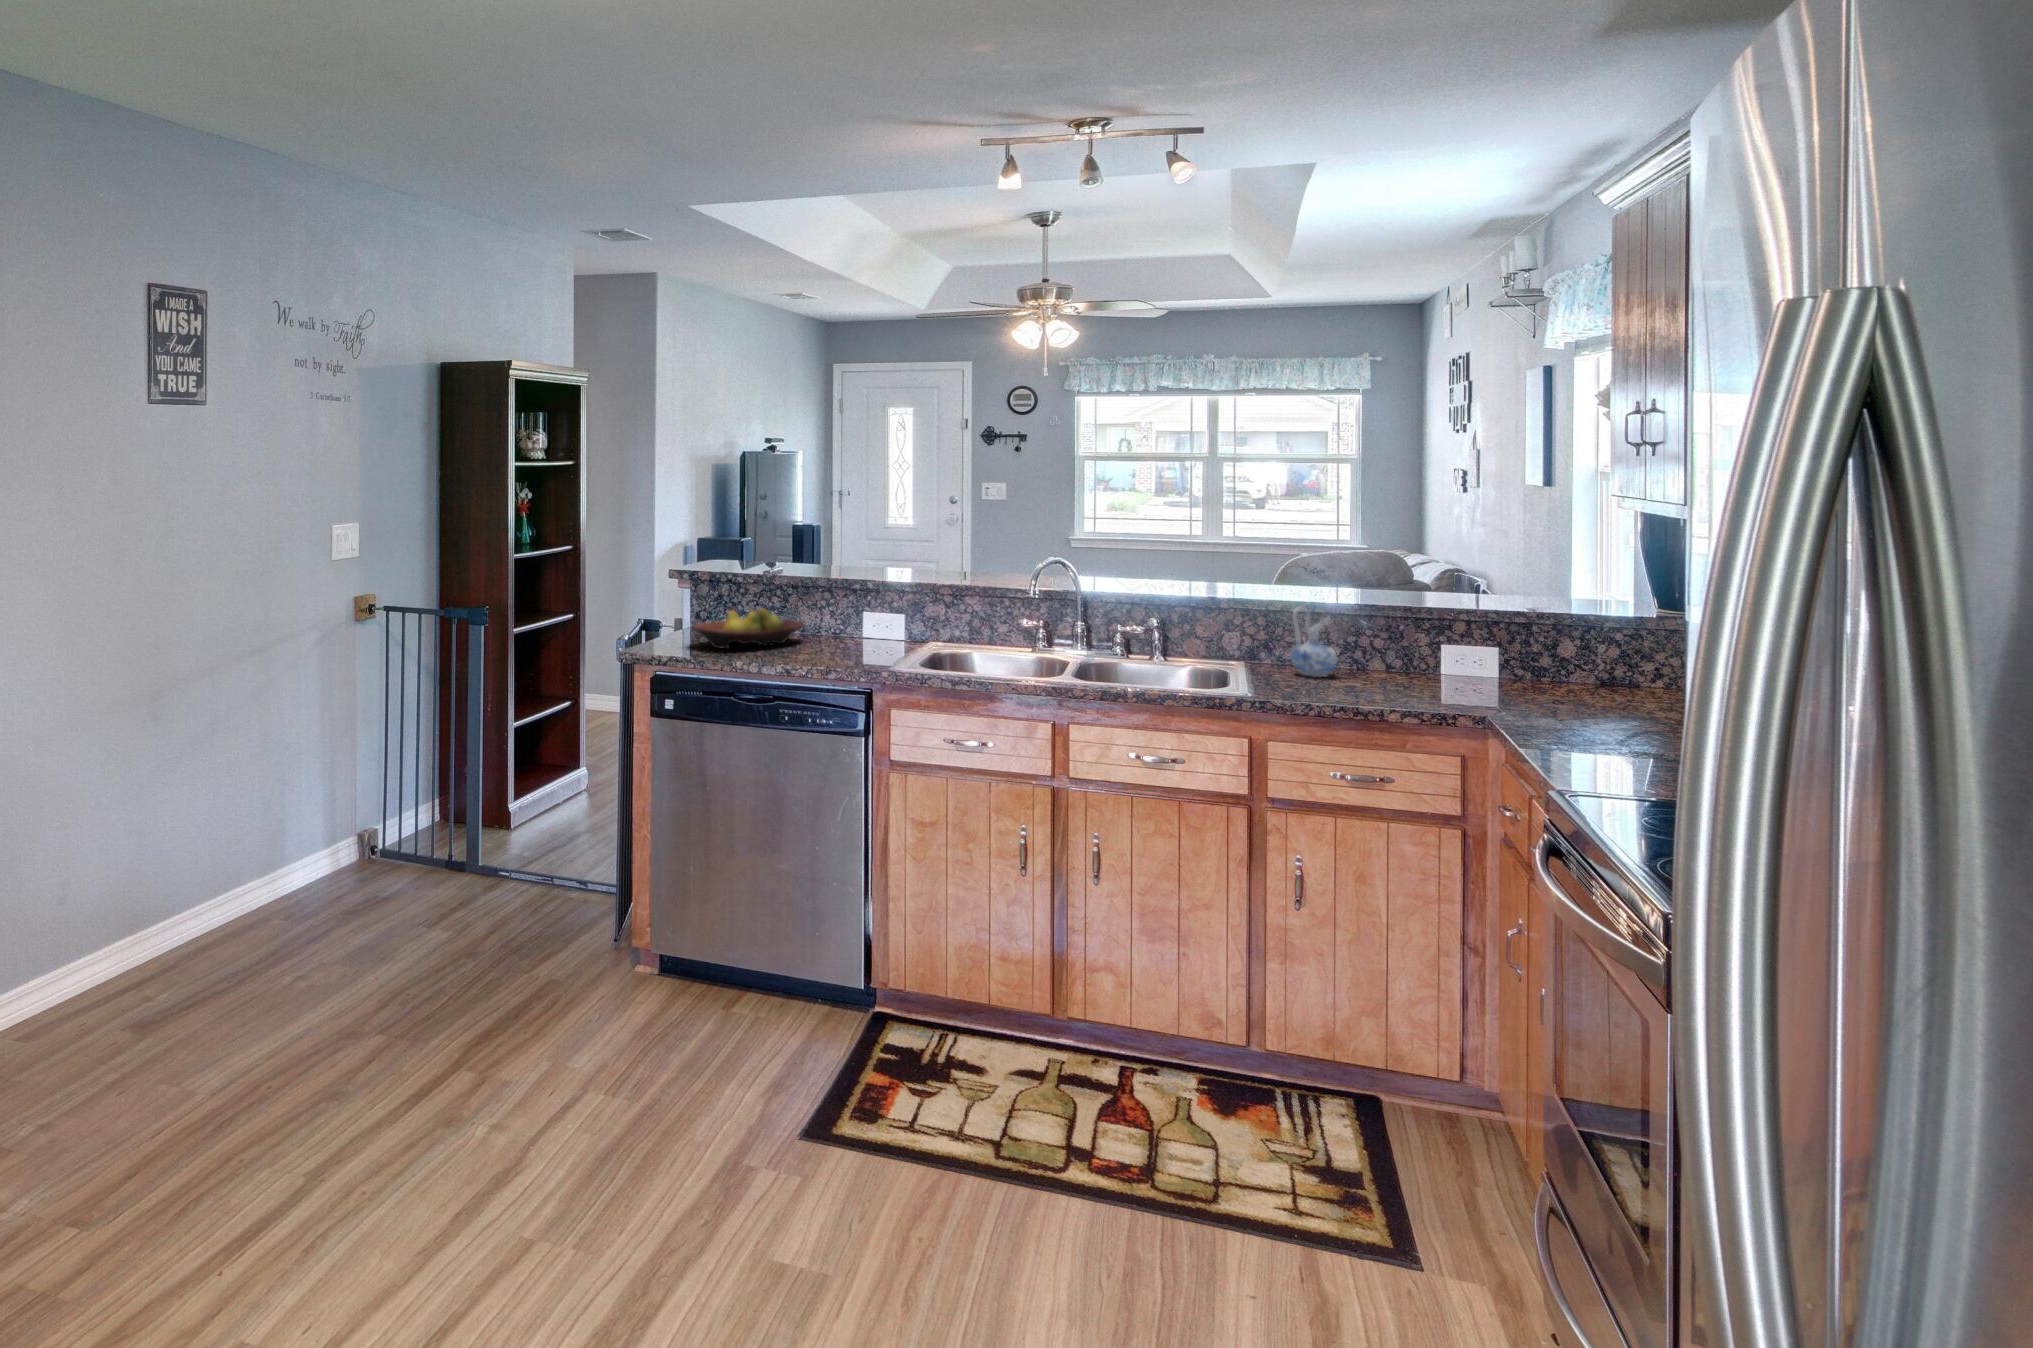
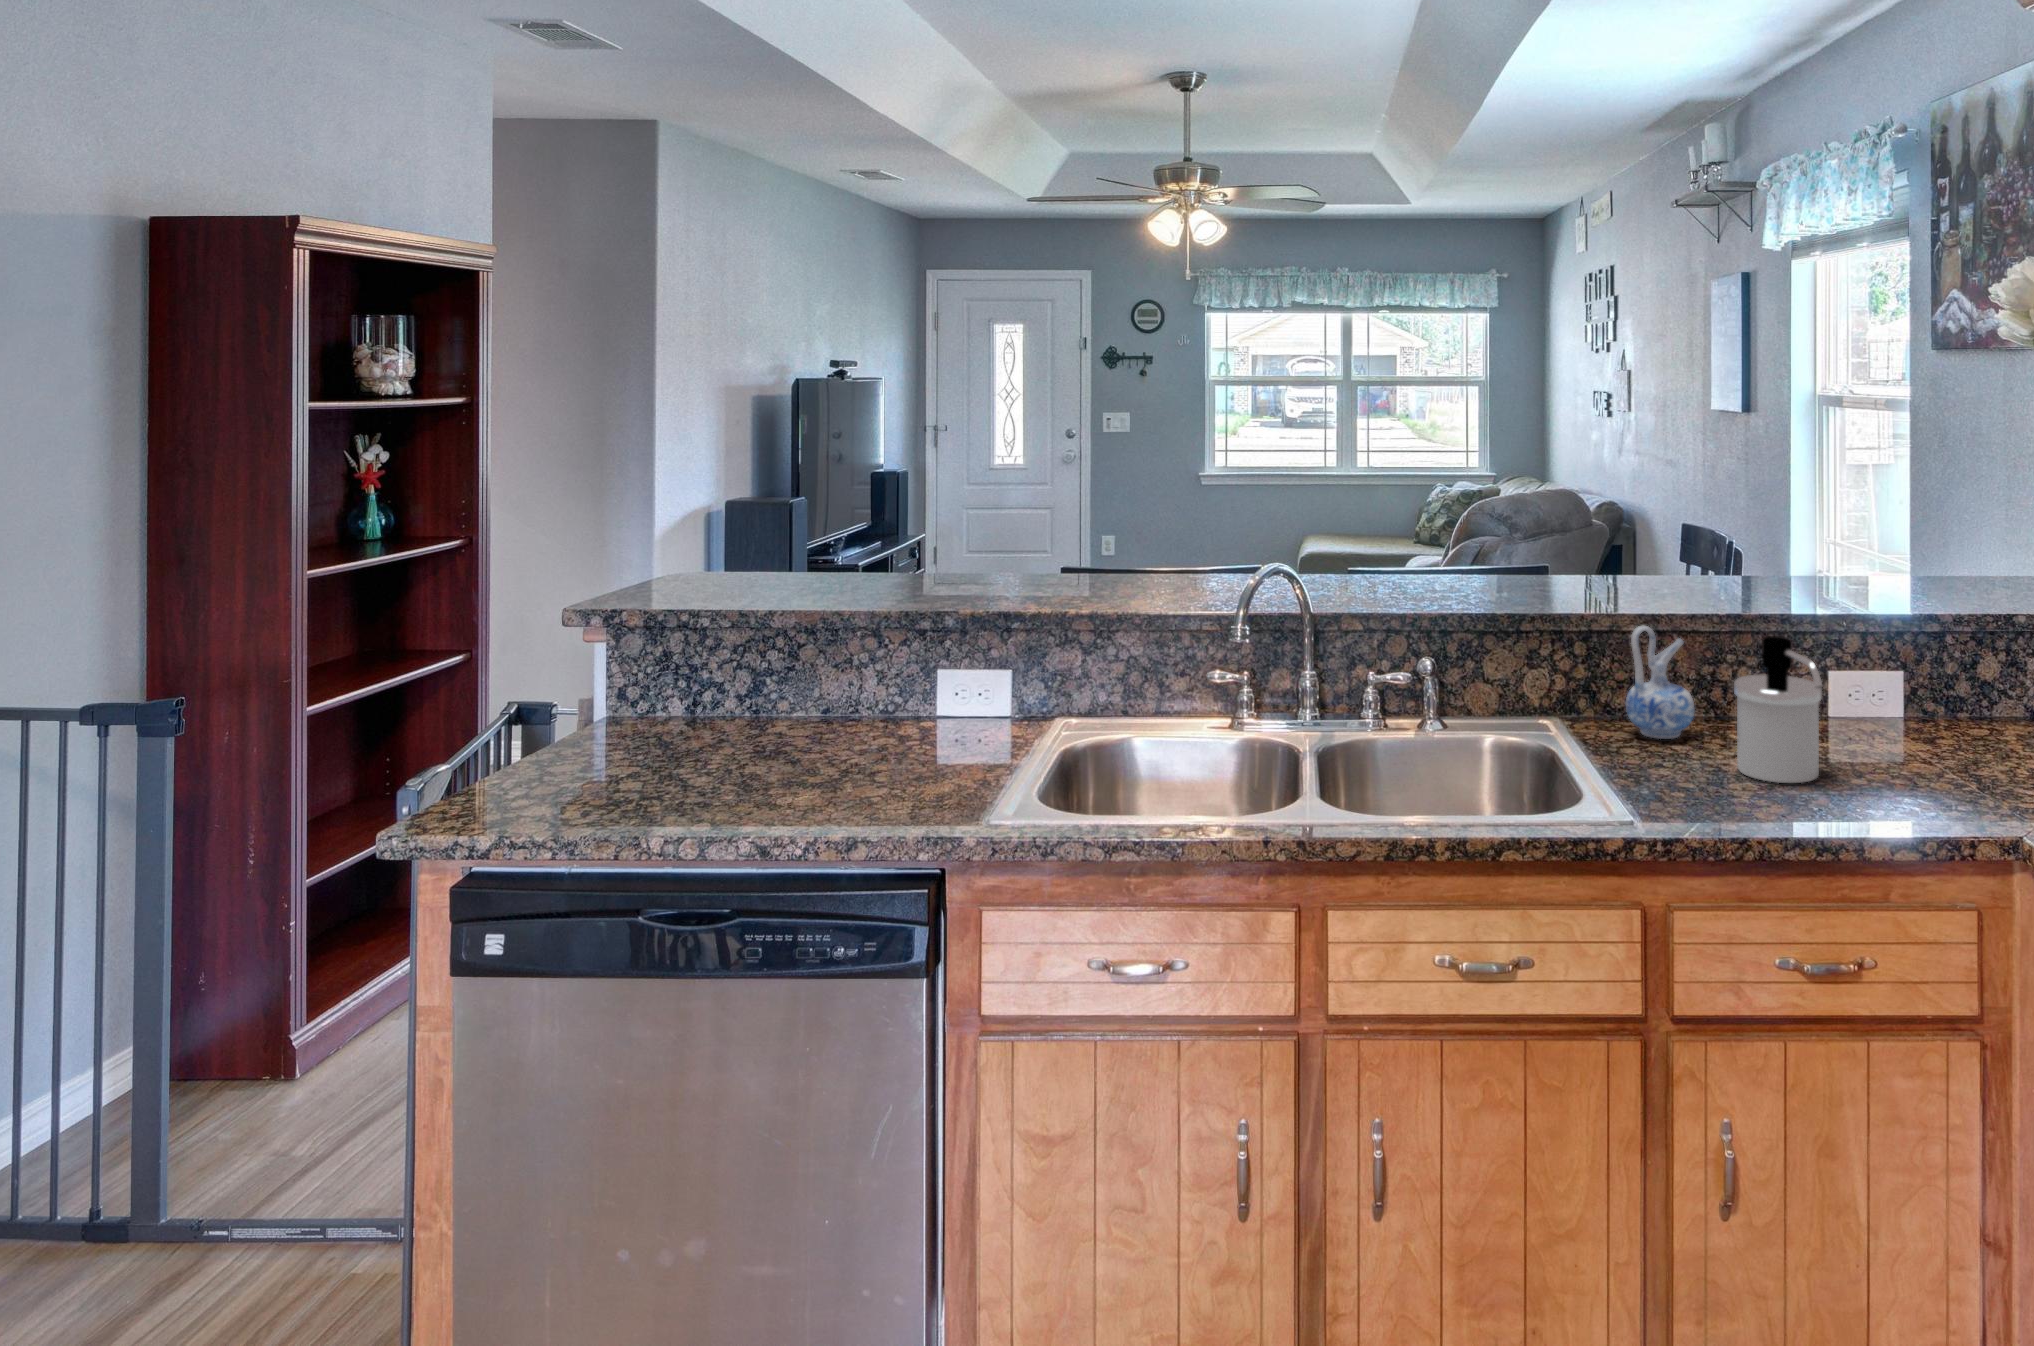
fruit bowl: present [693,608,805,649] -> none [593,677,831,774]
soap dispenser: none [1347,611,1404,696] -> present [1734,636,1822,783]

